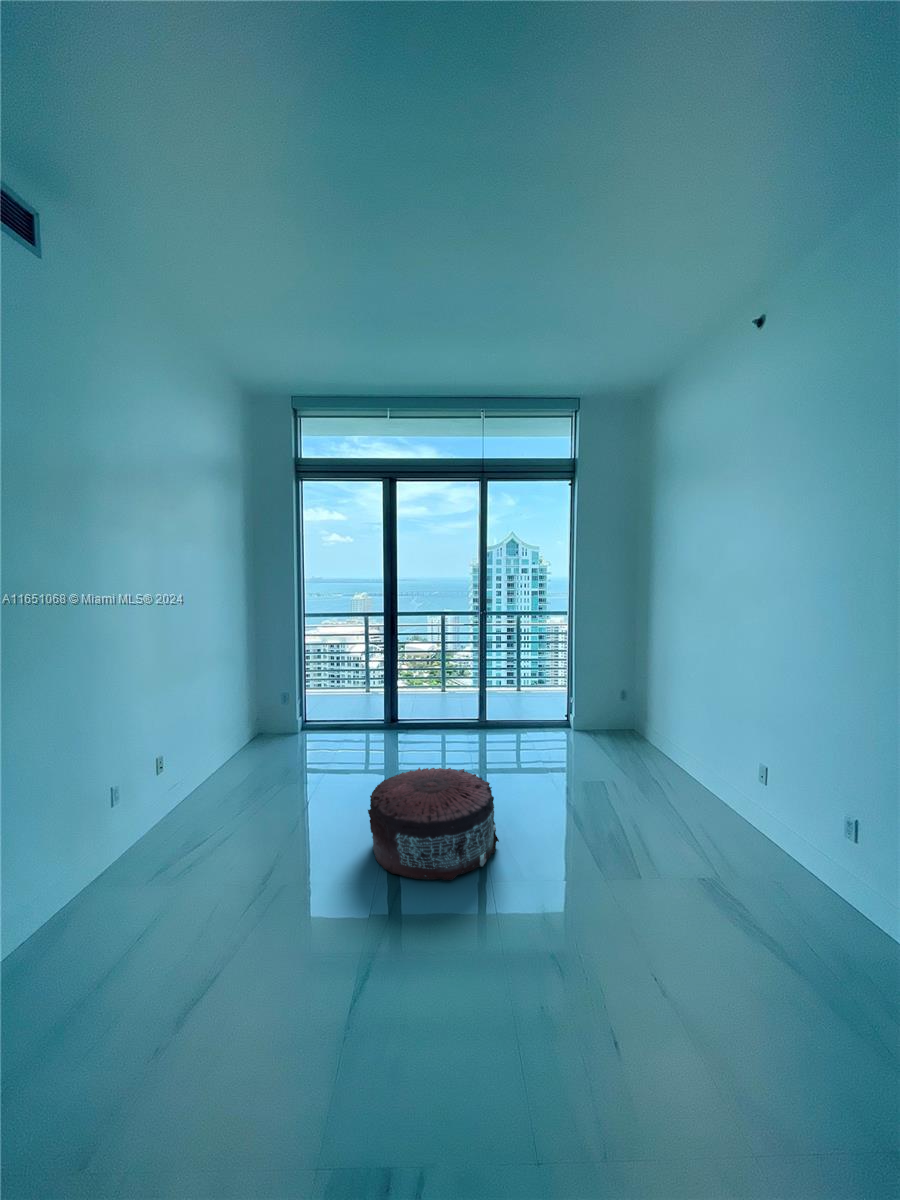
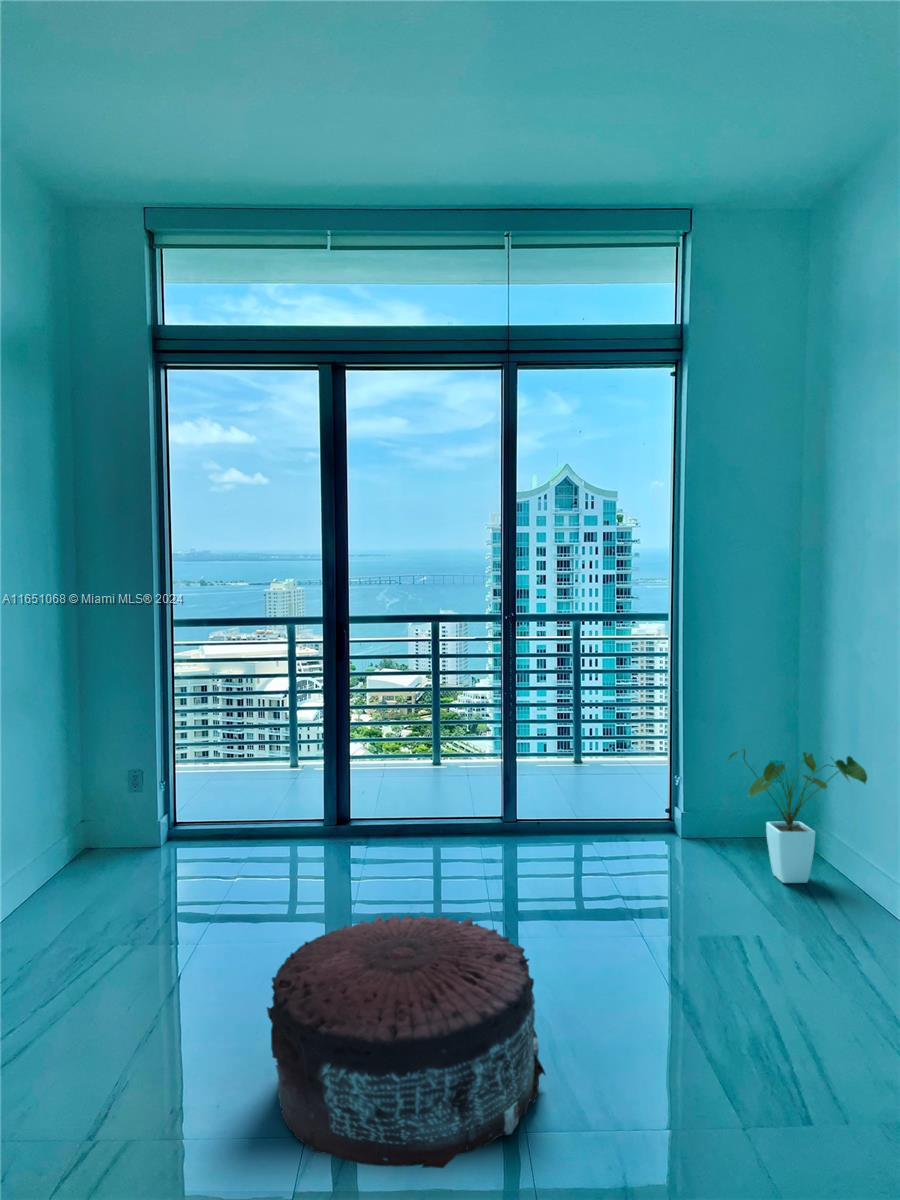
house plant: none [595,683,665,754] -> present [728,747,867,883]

